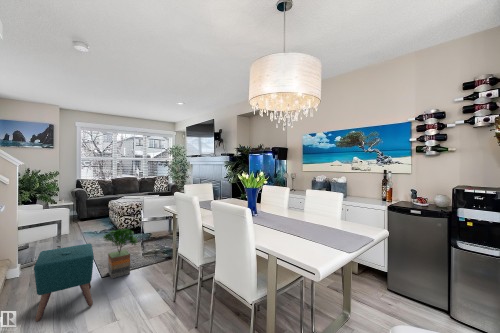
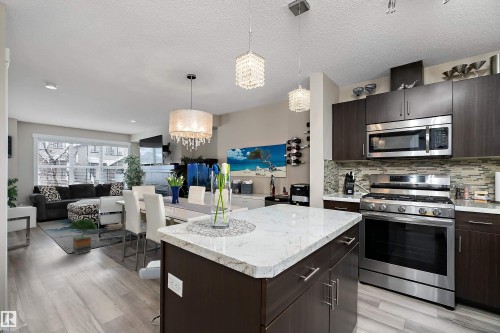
ottoman: present [34,243,94,322] -> none [24,228,66,277]

